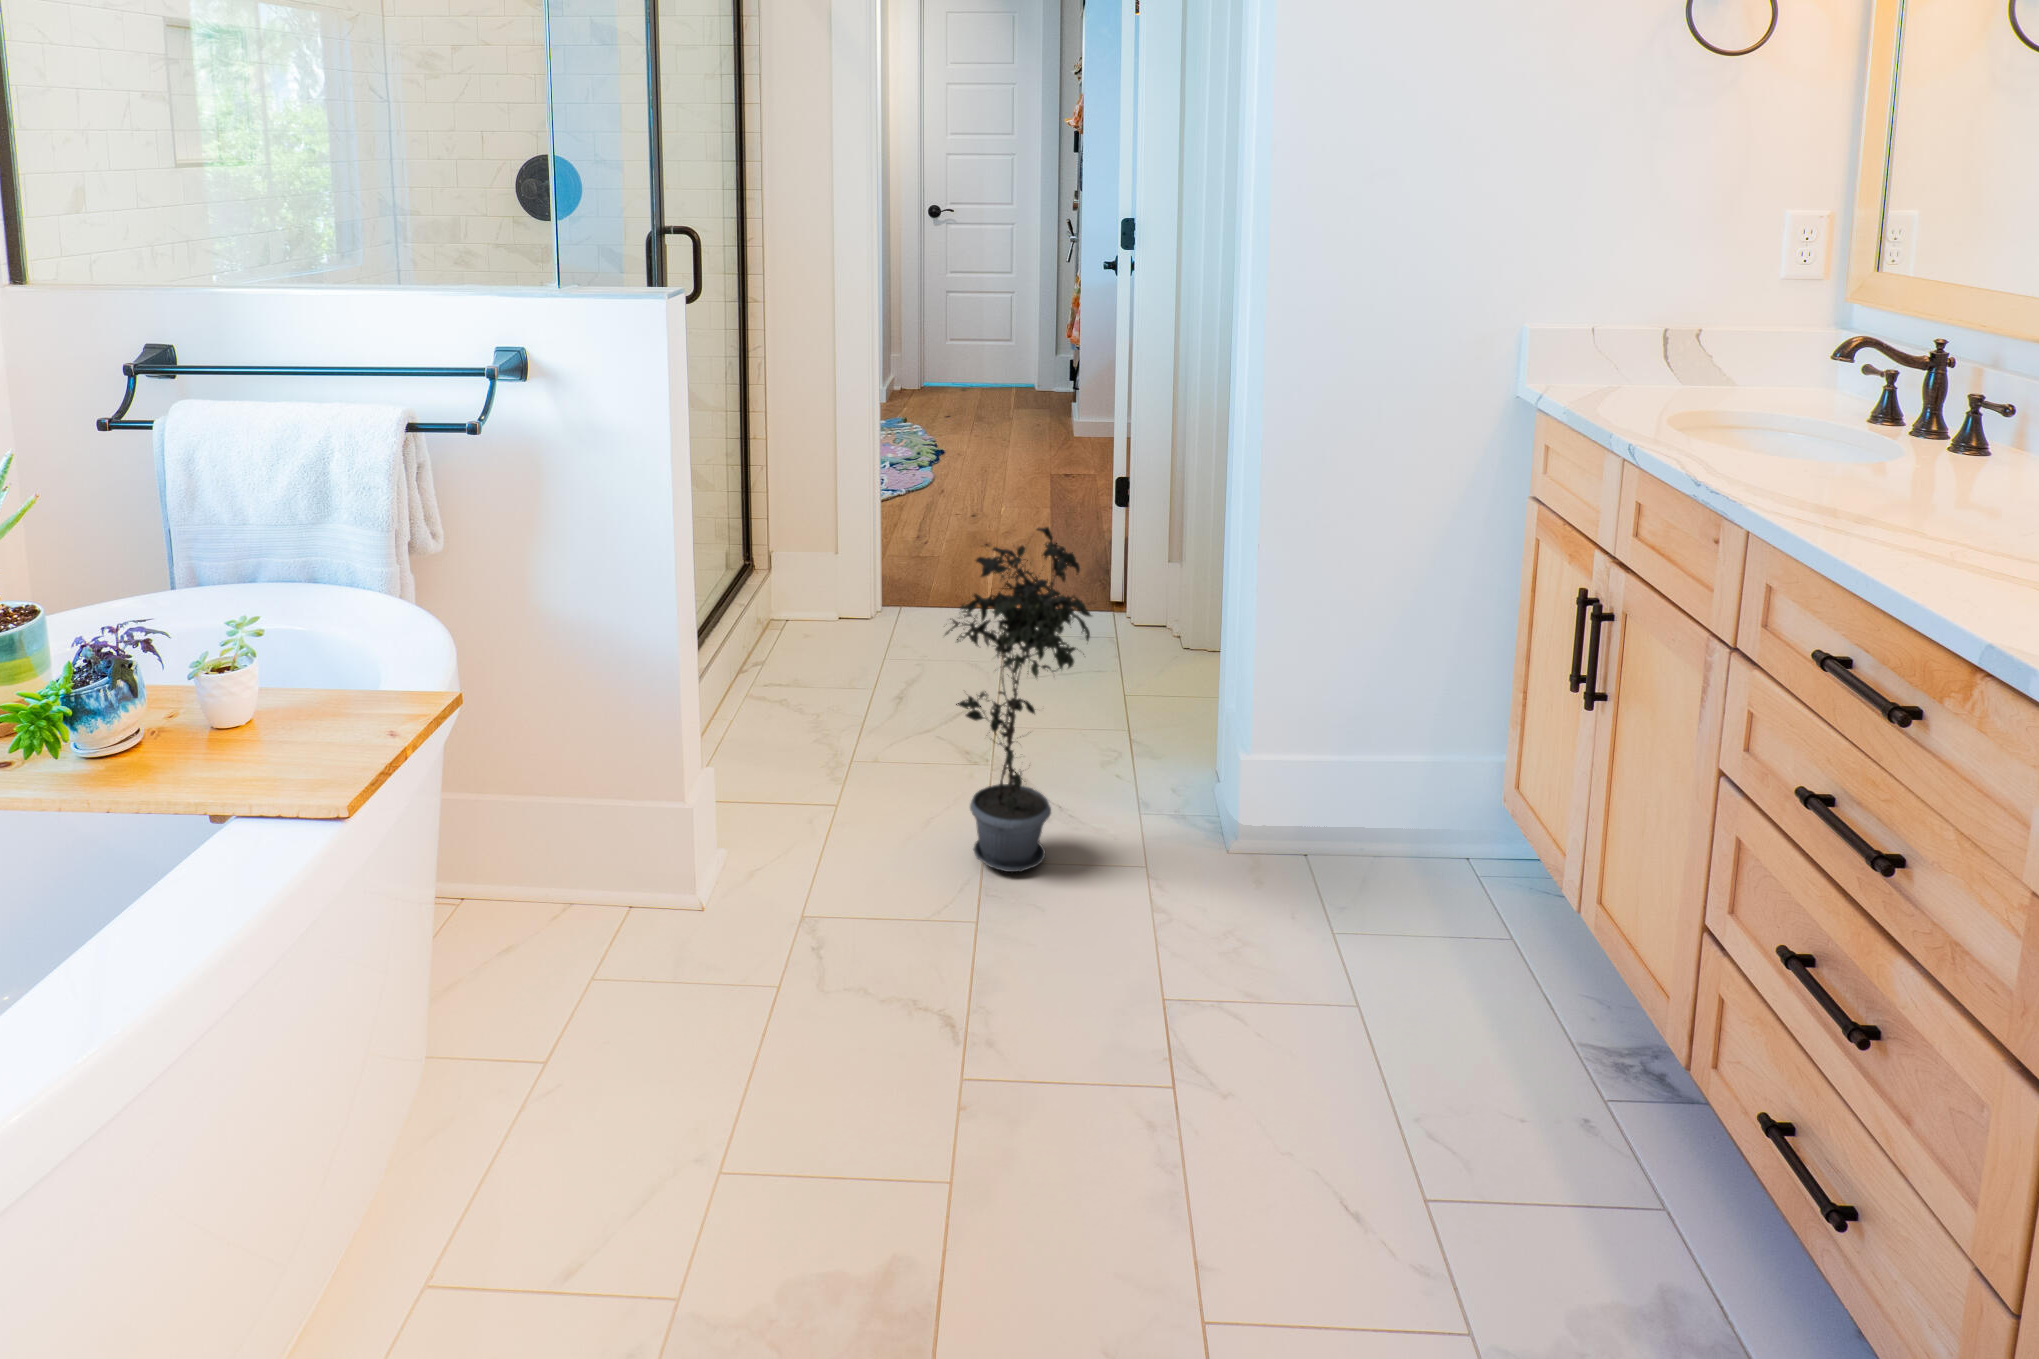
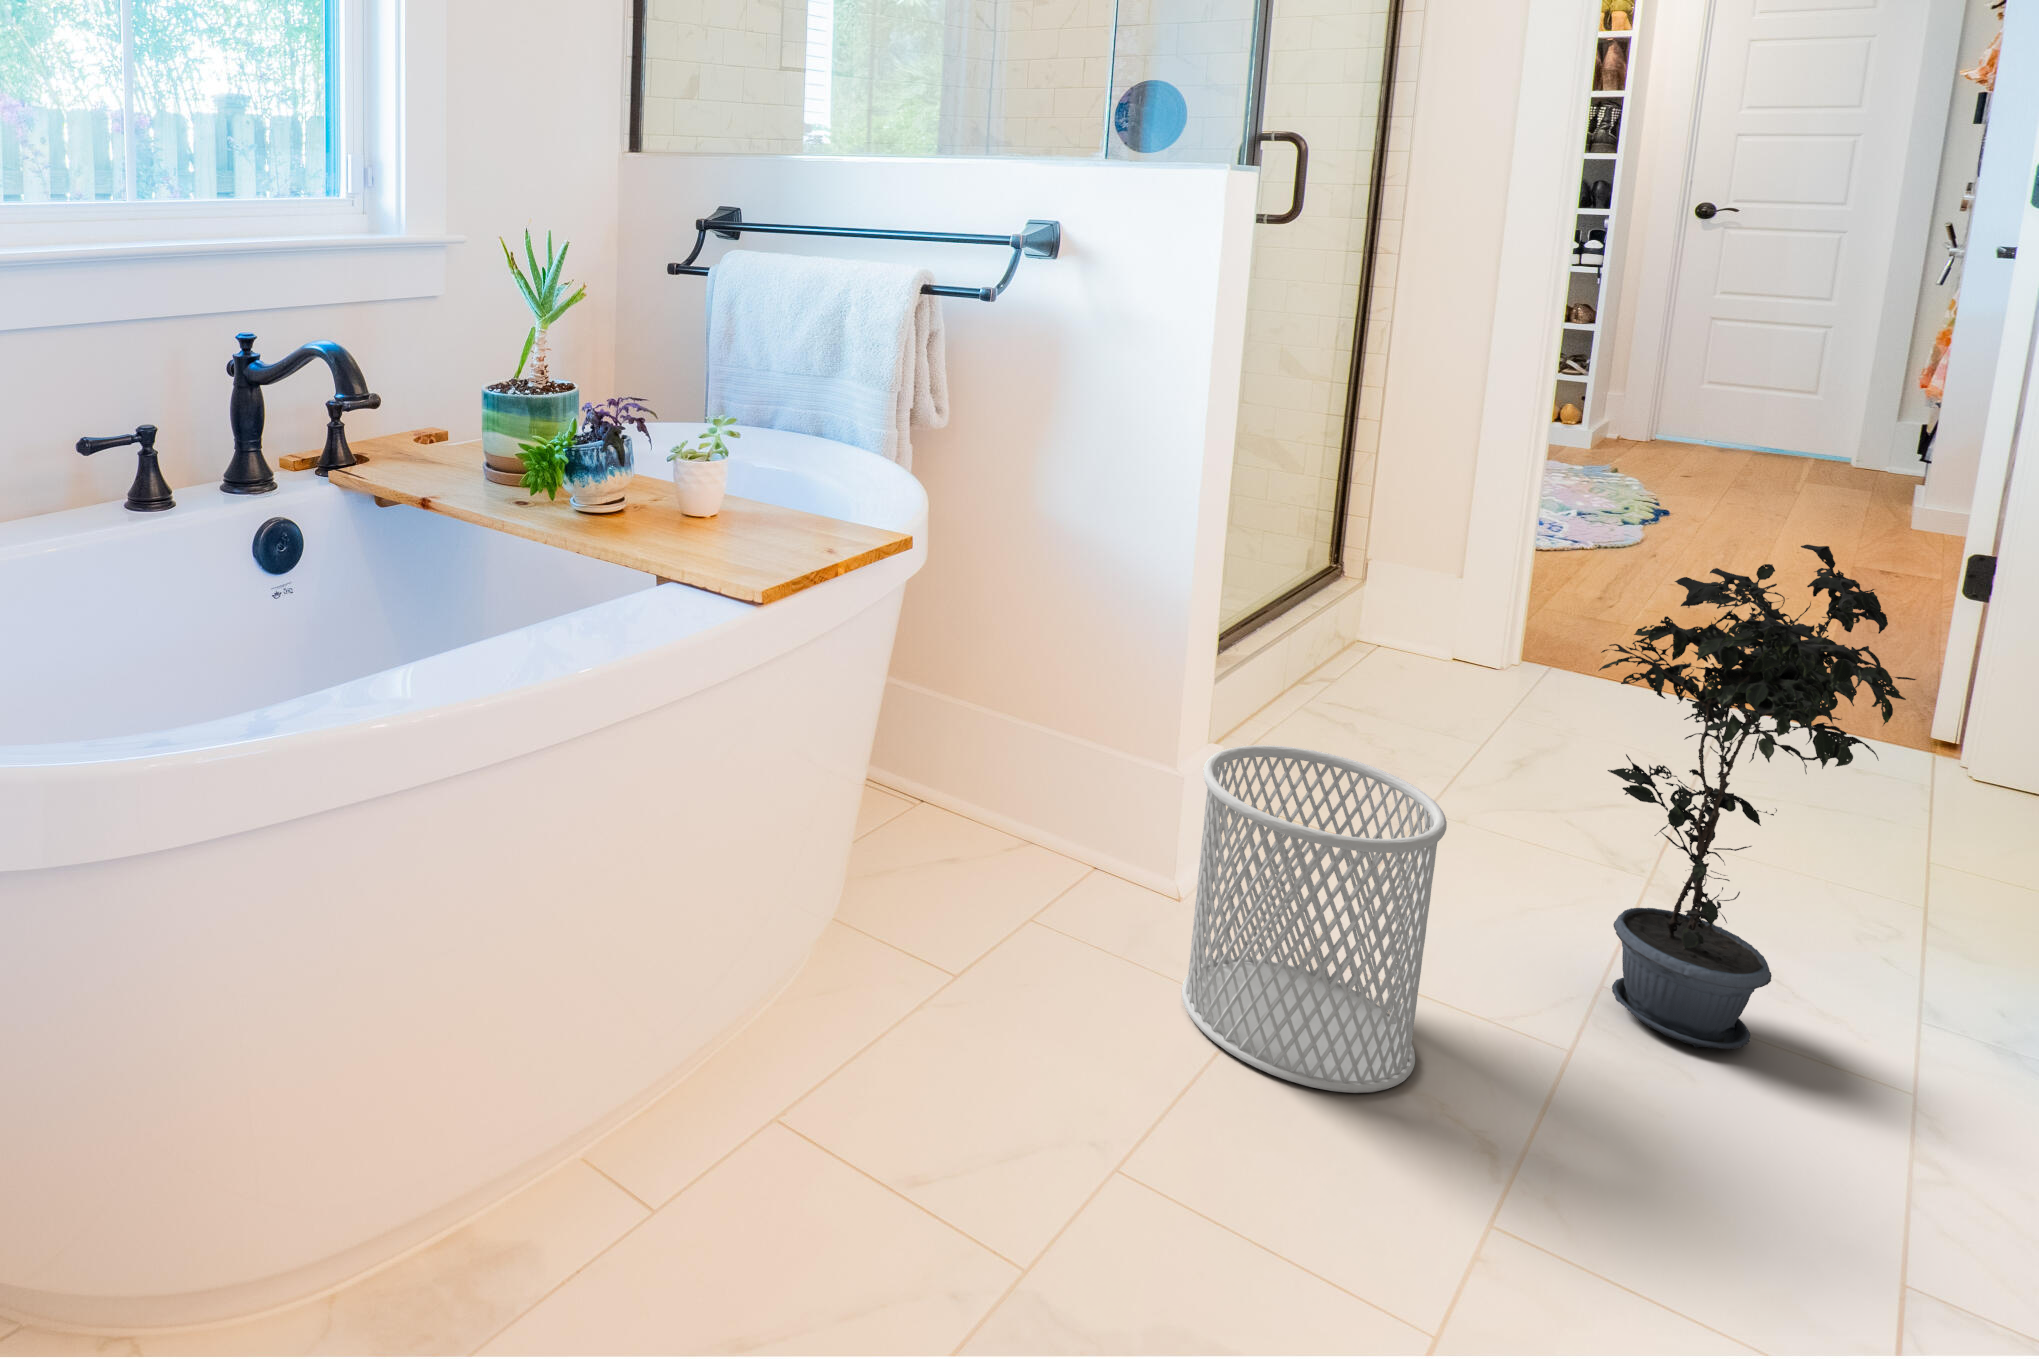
wastebasket: none [711,754,875,1020] -> present [1182,745,1447,1093]

